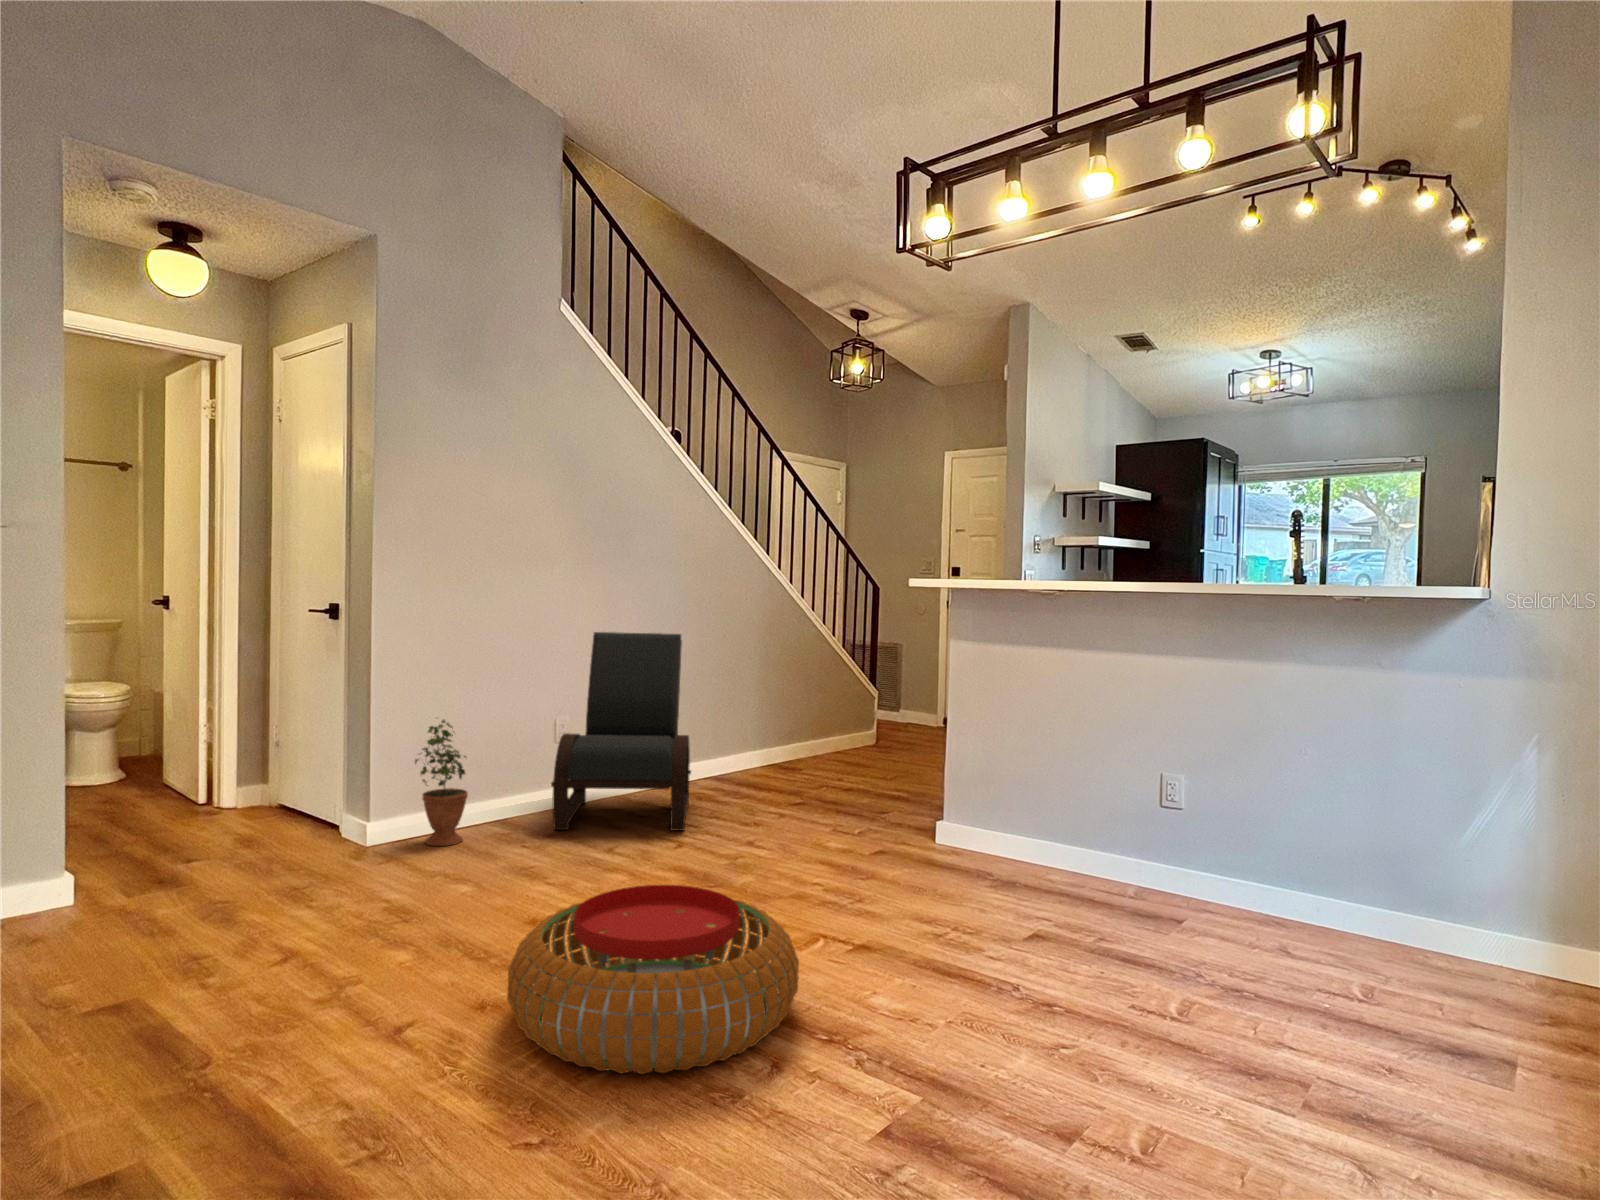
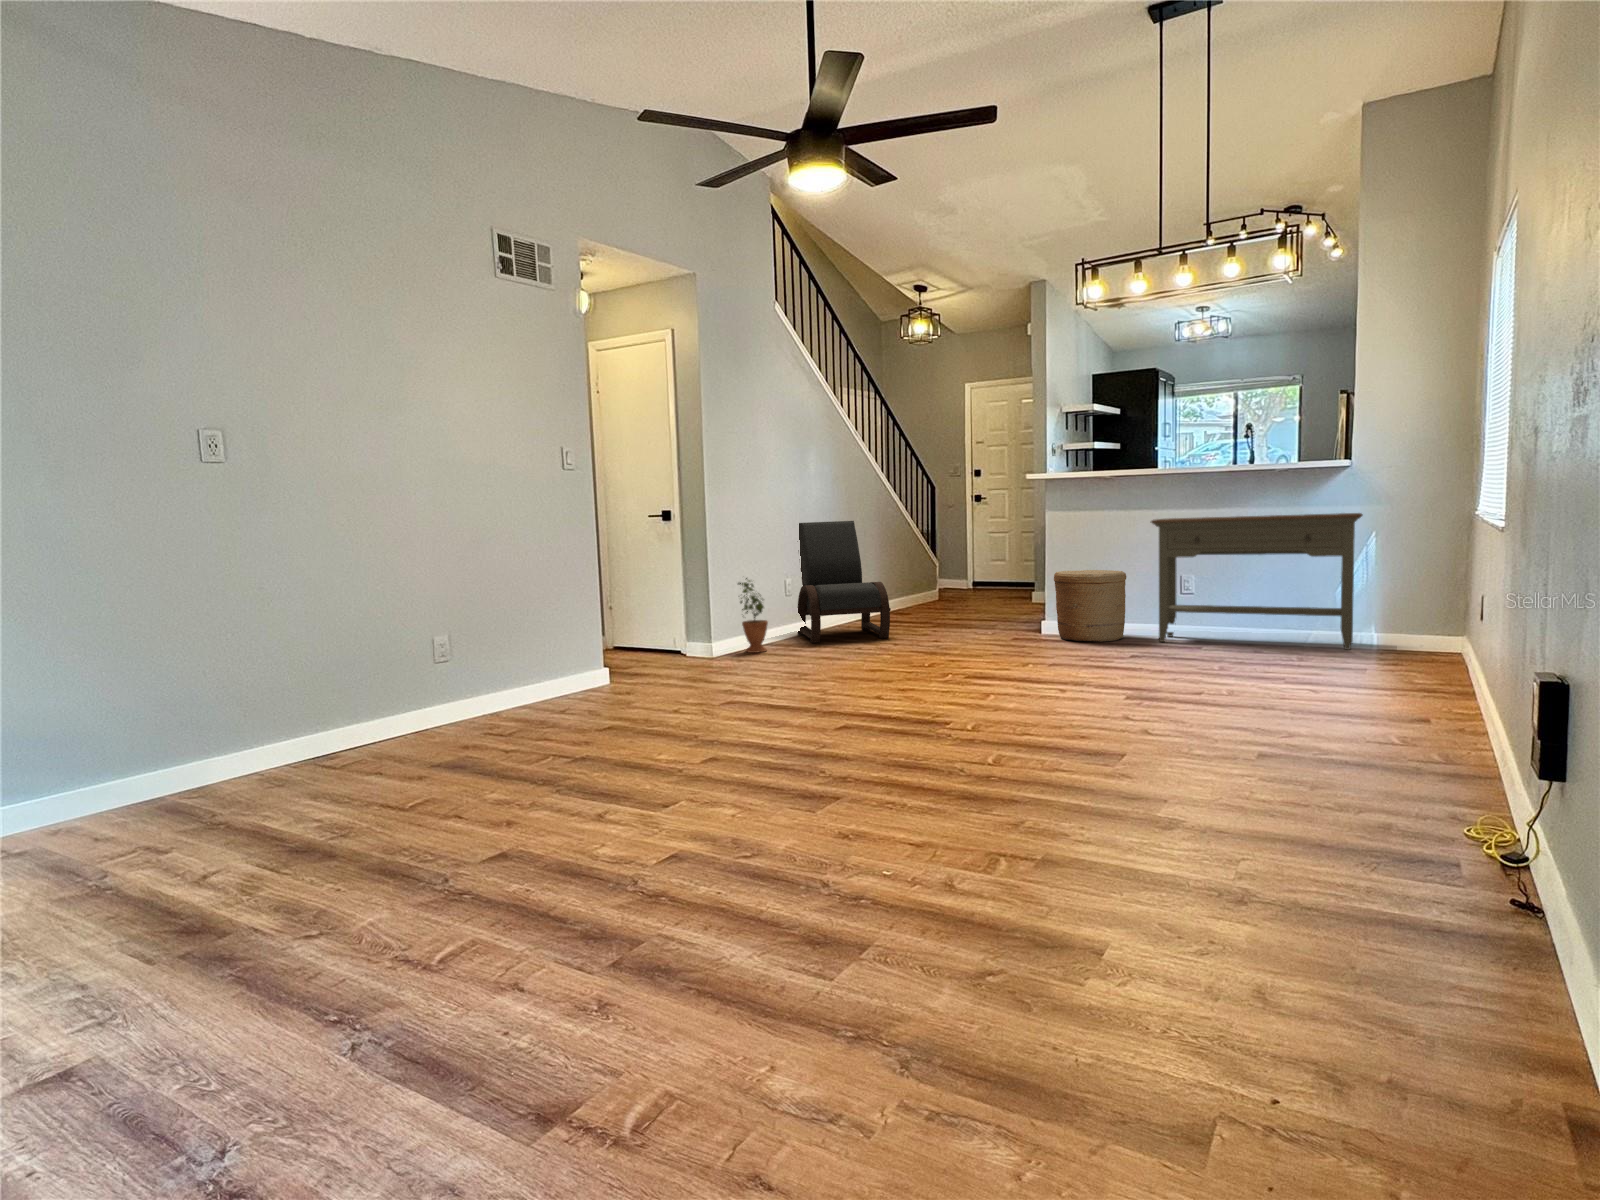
console table: none [1094,676,1513,997] -> present [1151,513,1363,650]
woven basket: none [936,750,1062,892] -> present [1054,570,1126,642]
pouf: present [507,885,799,1074] -> none [918,627,1057,691]

